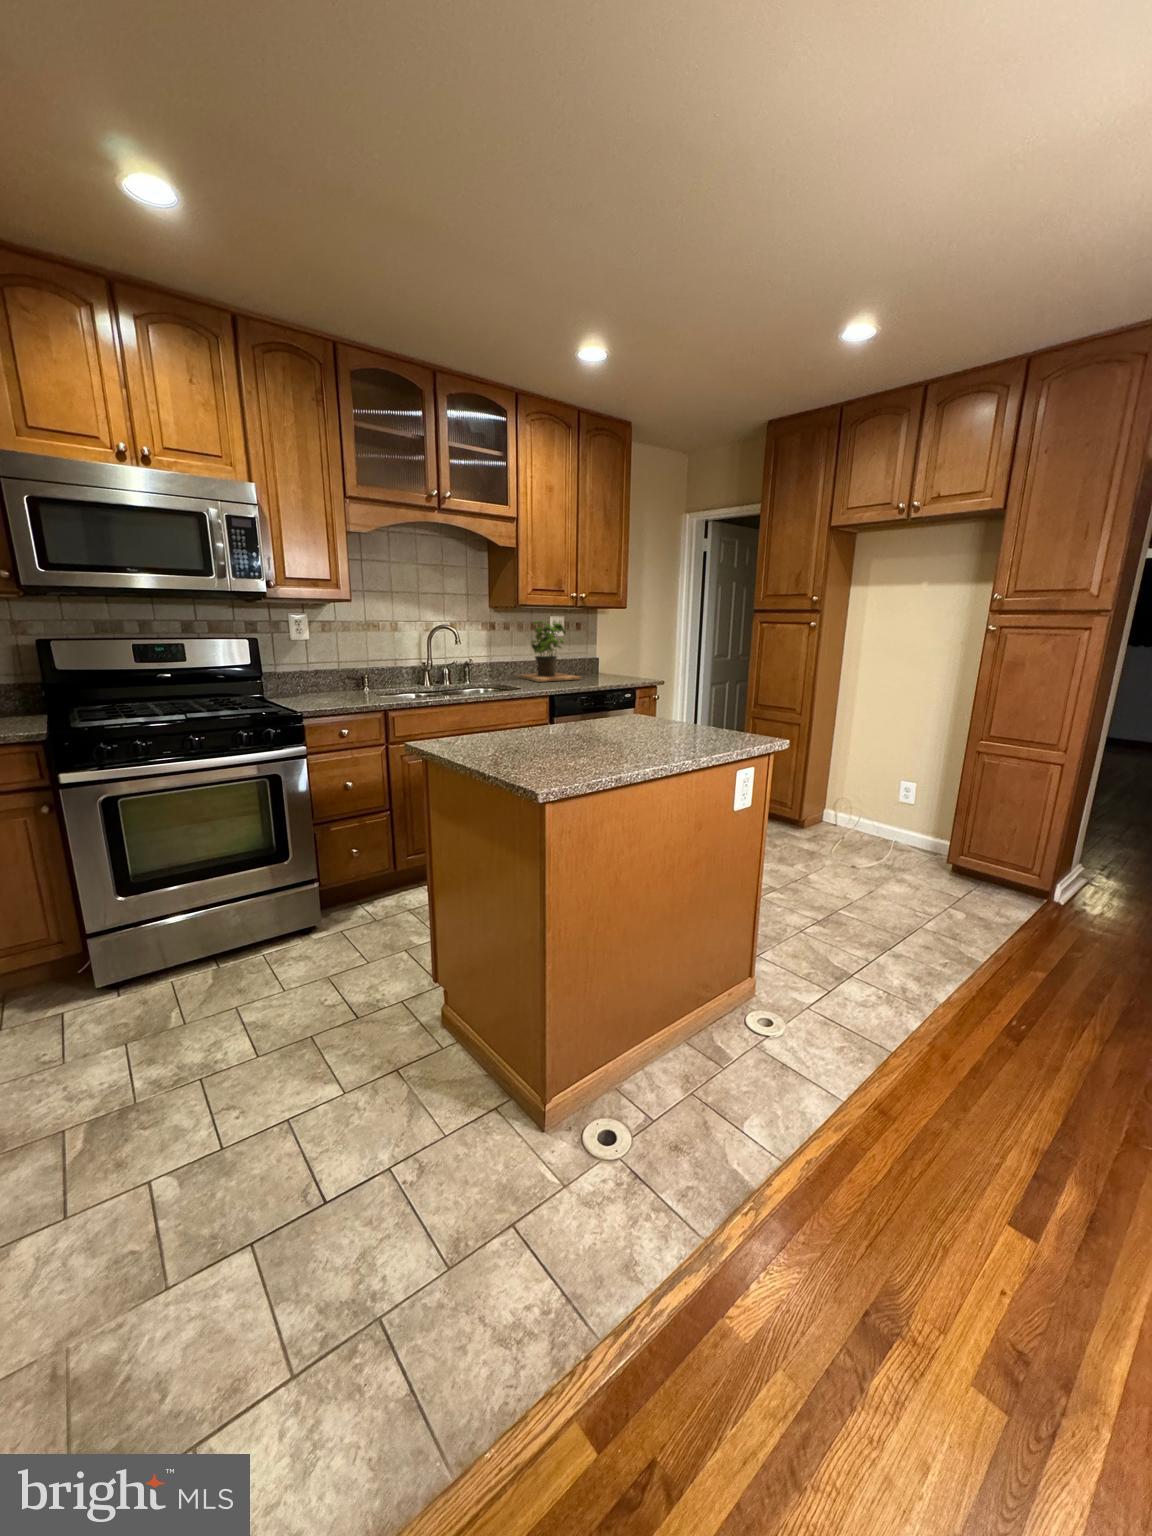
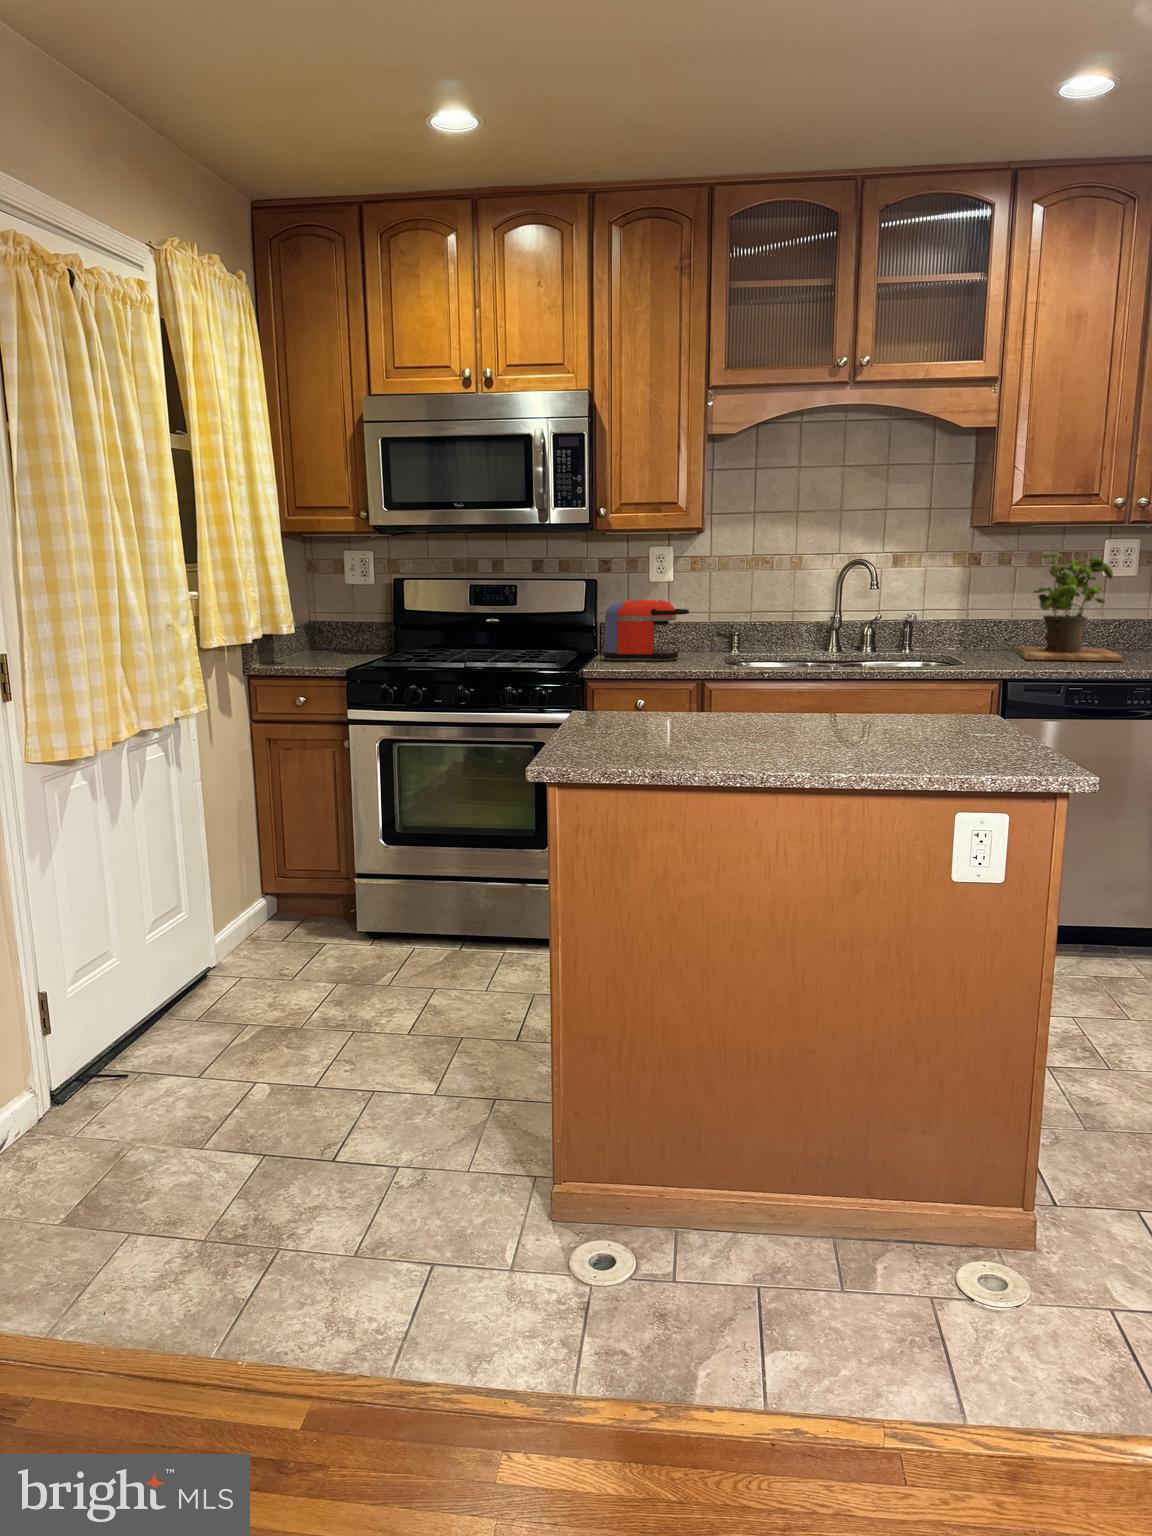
coffee maker: none [275,655,342,704] -> present [603,600,689,661]

